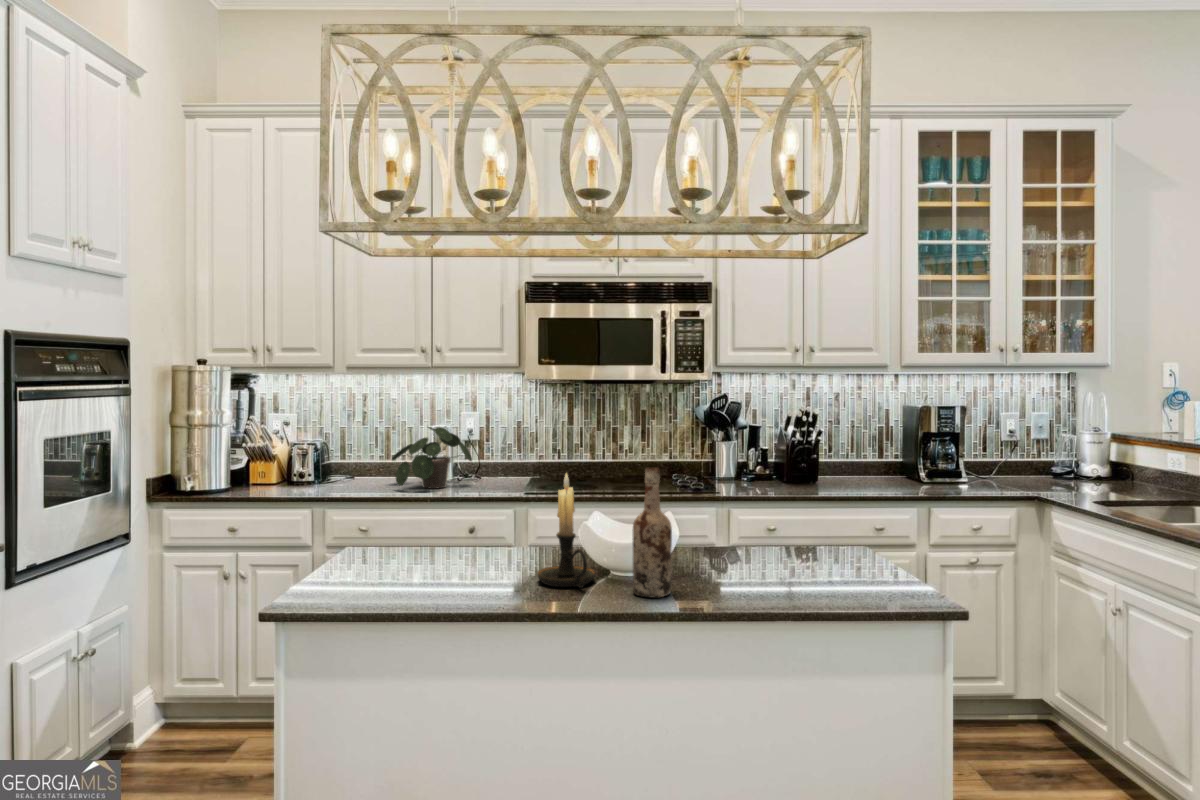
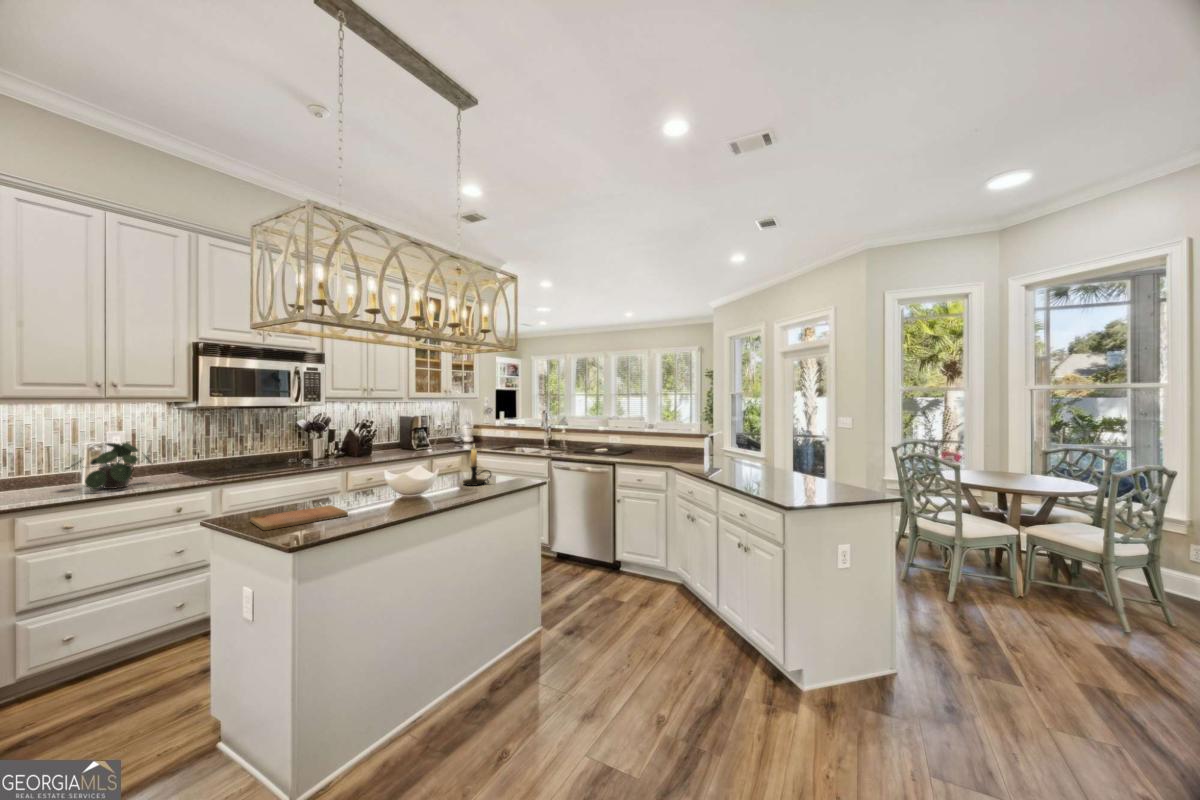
wine bottle: present [633,467,672,597] -> none [413,446,430,501]
candle holder: present [537,474,596,588] -> present [463,445,491,486]
cutting board: none [338,561,499,594] -> present [250,505,348,530]

